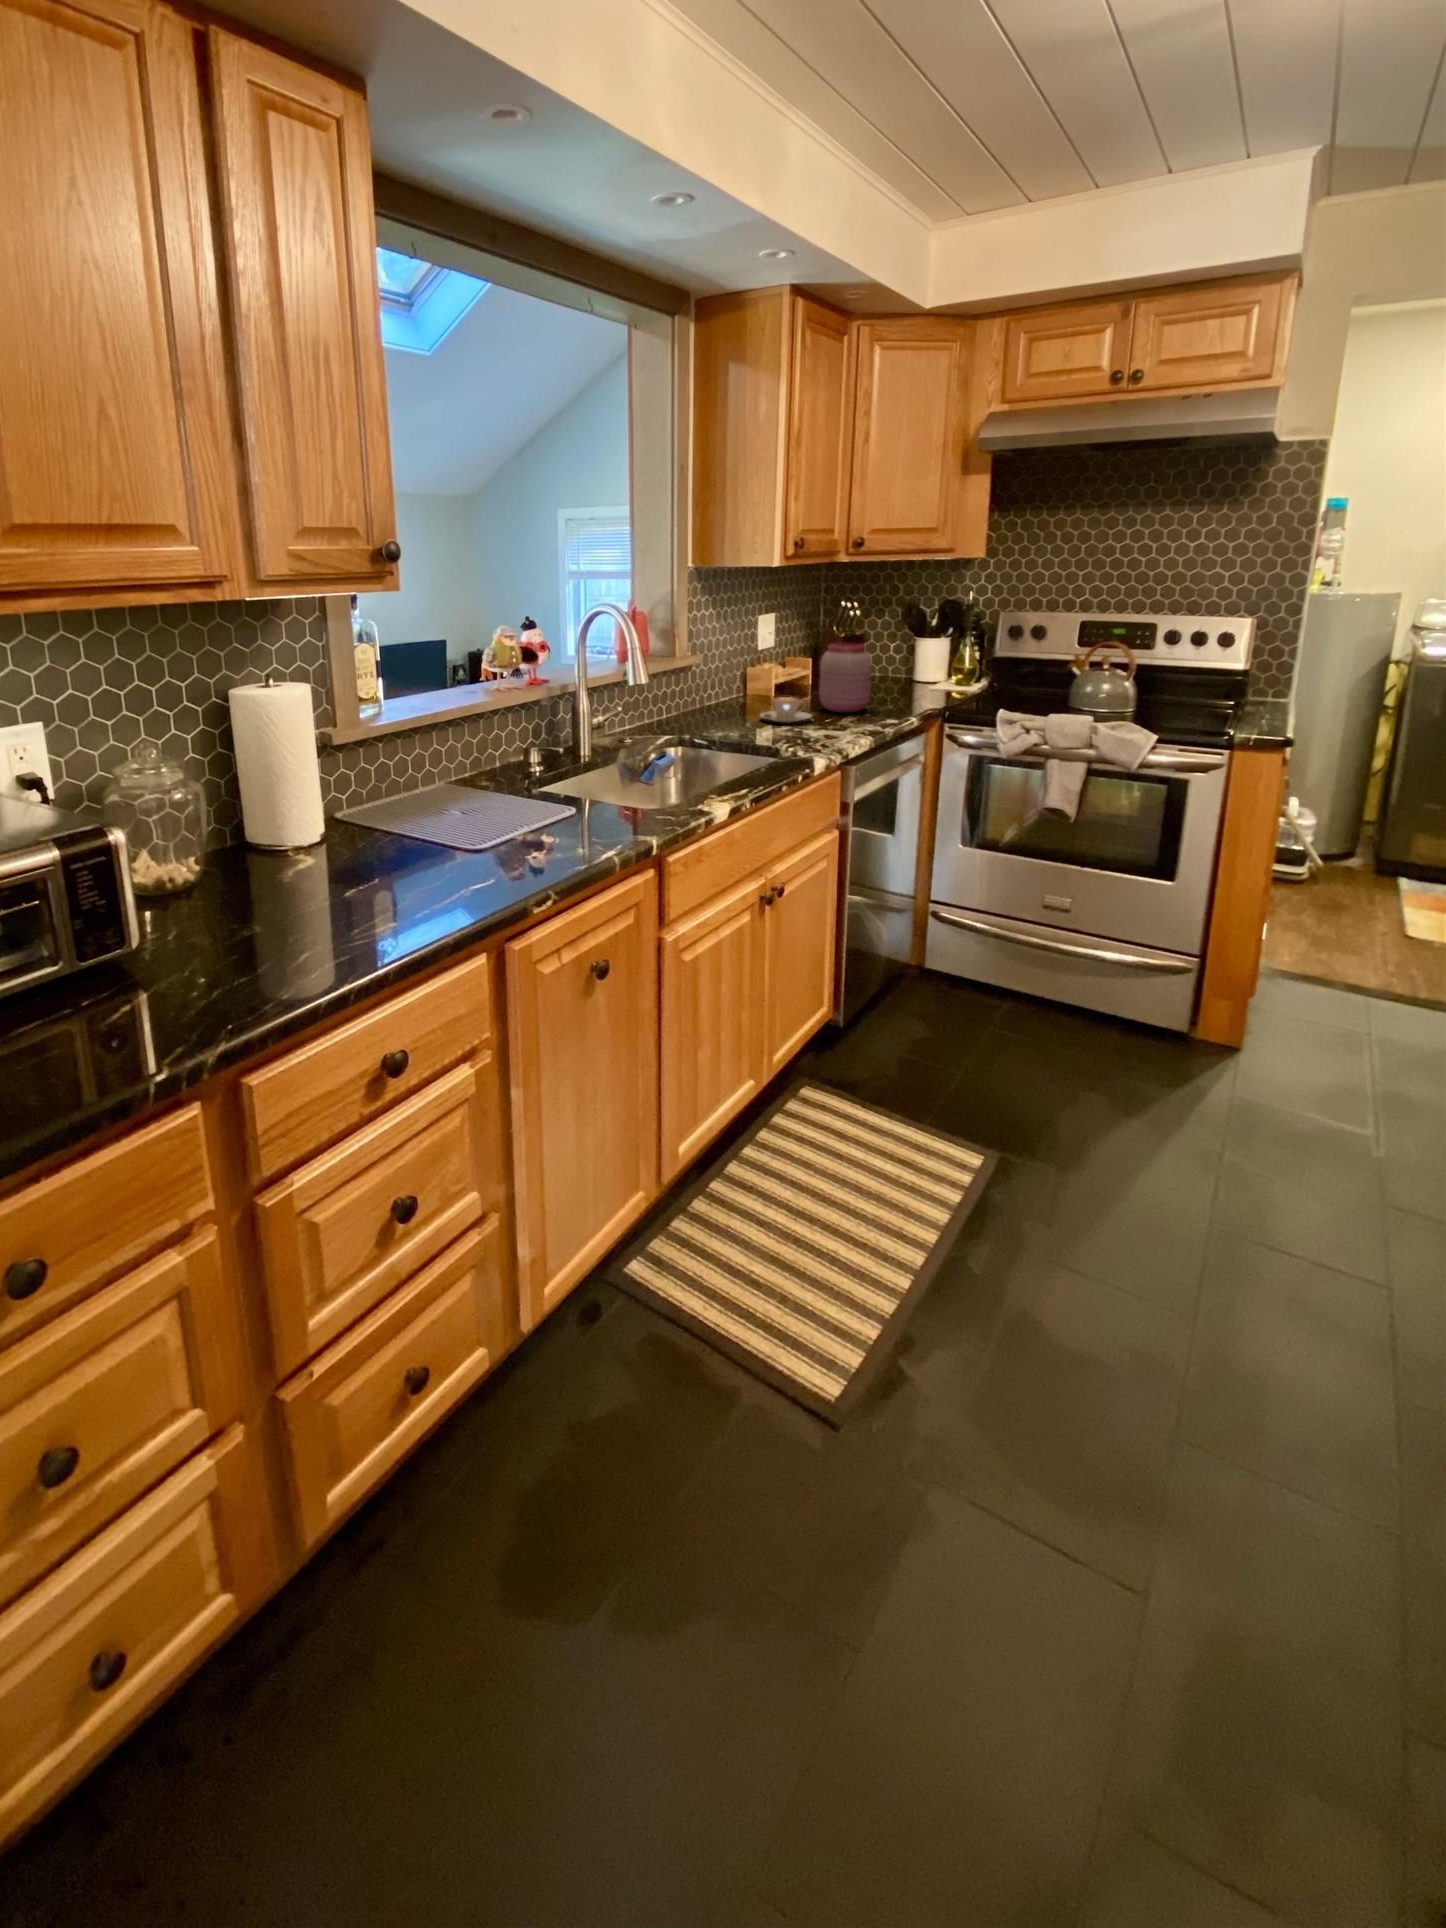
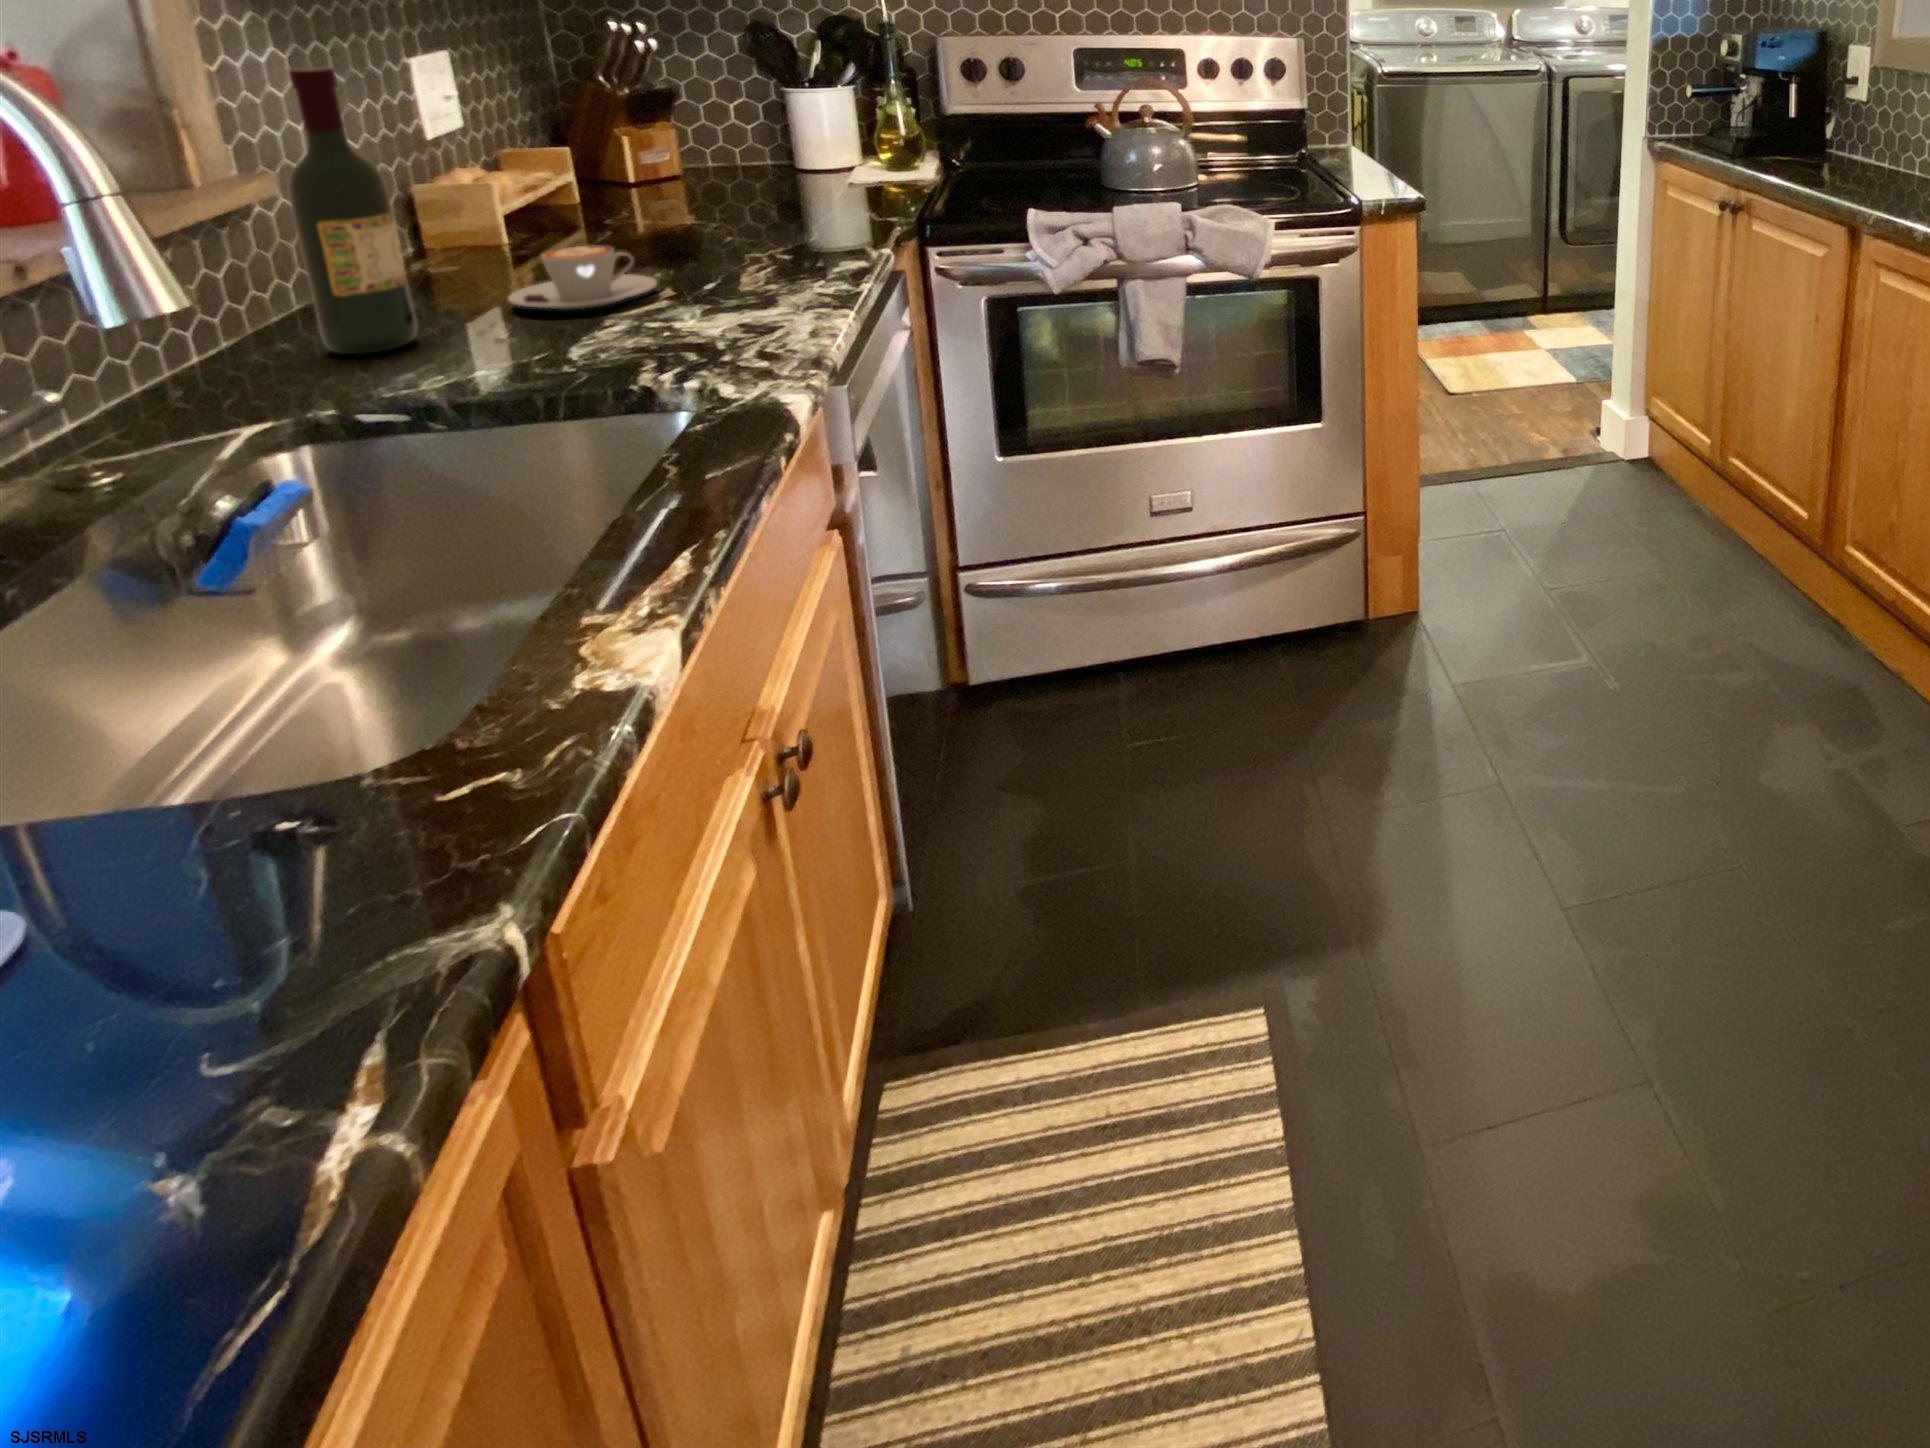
wine bottle: none [700,618,728,725] -> present [289,68,417,354]
jar: present [819,642,872,712] -> none [633,108,768,261]

